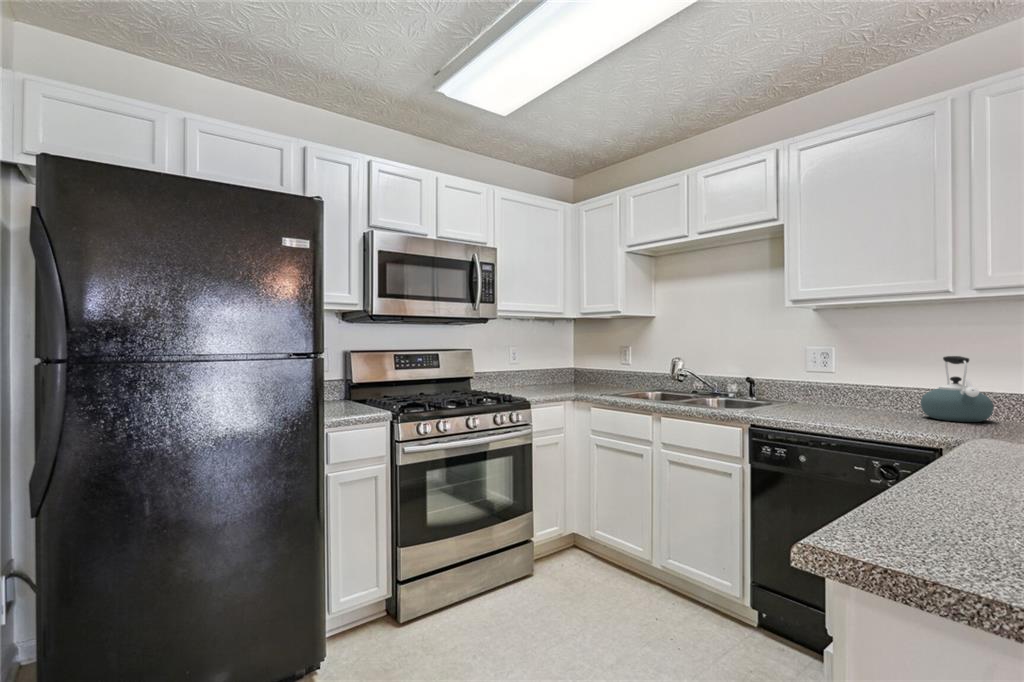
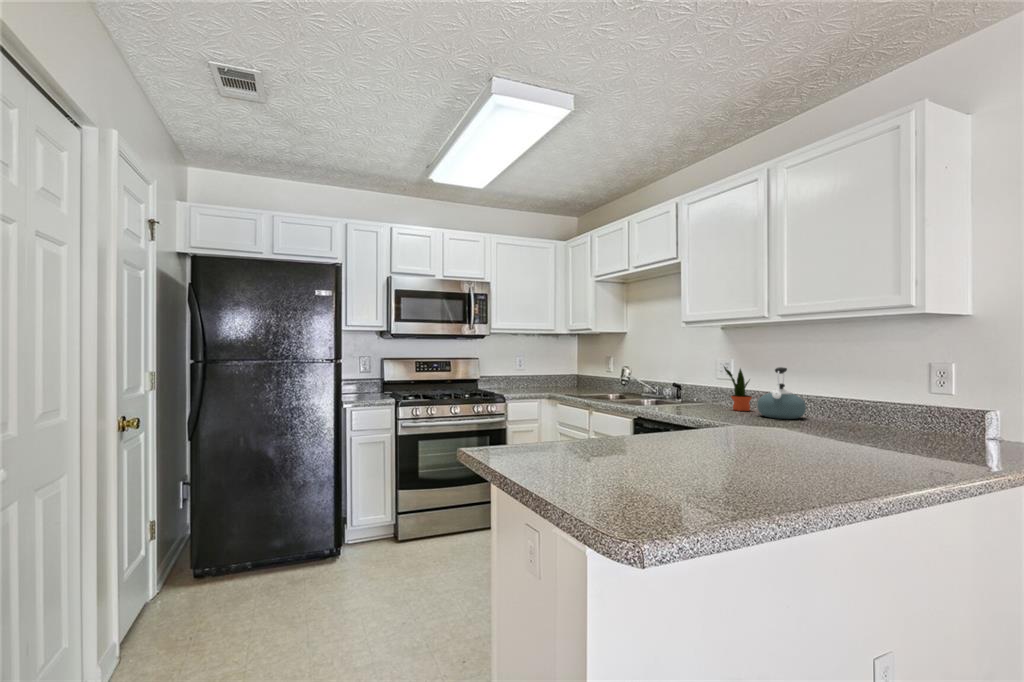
potted plant: none [849,353,887,412] -> present [724,367,752,411]

